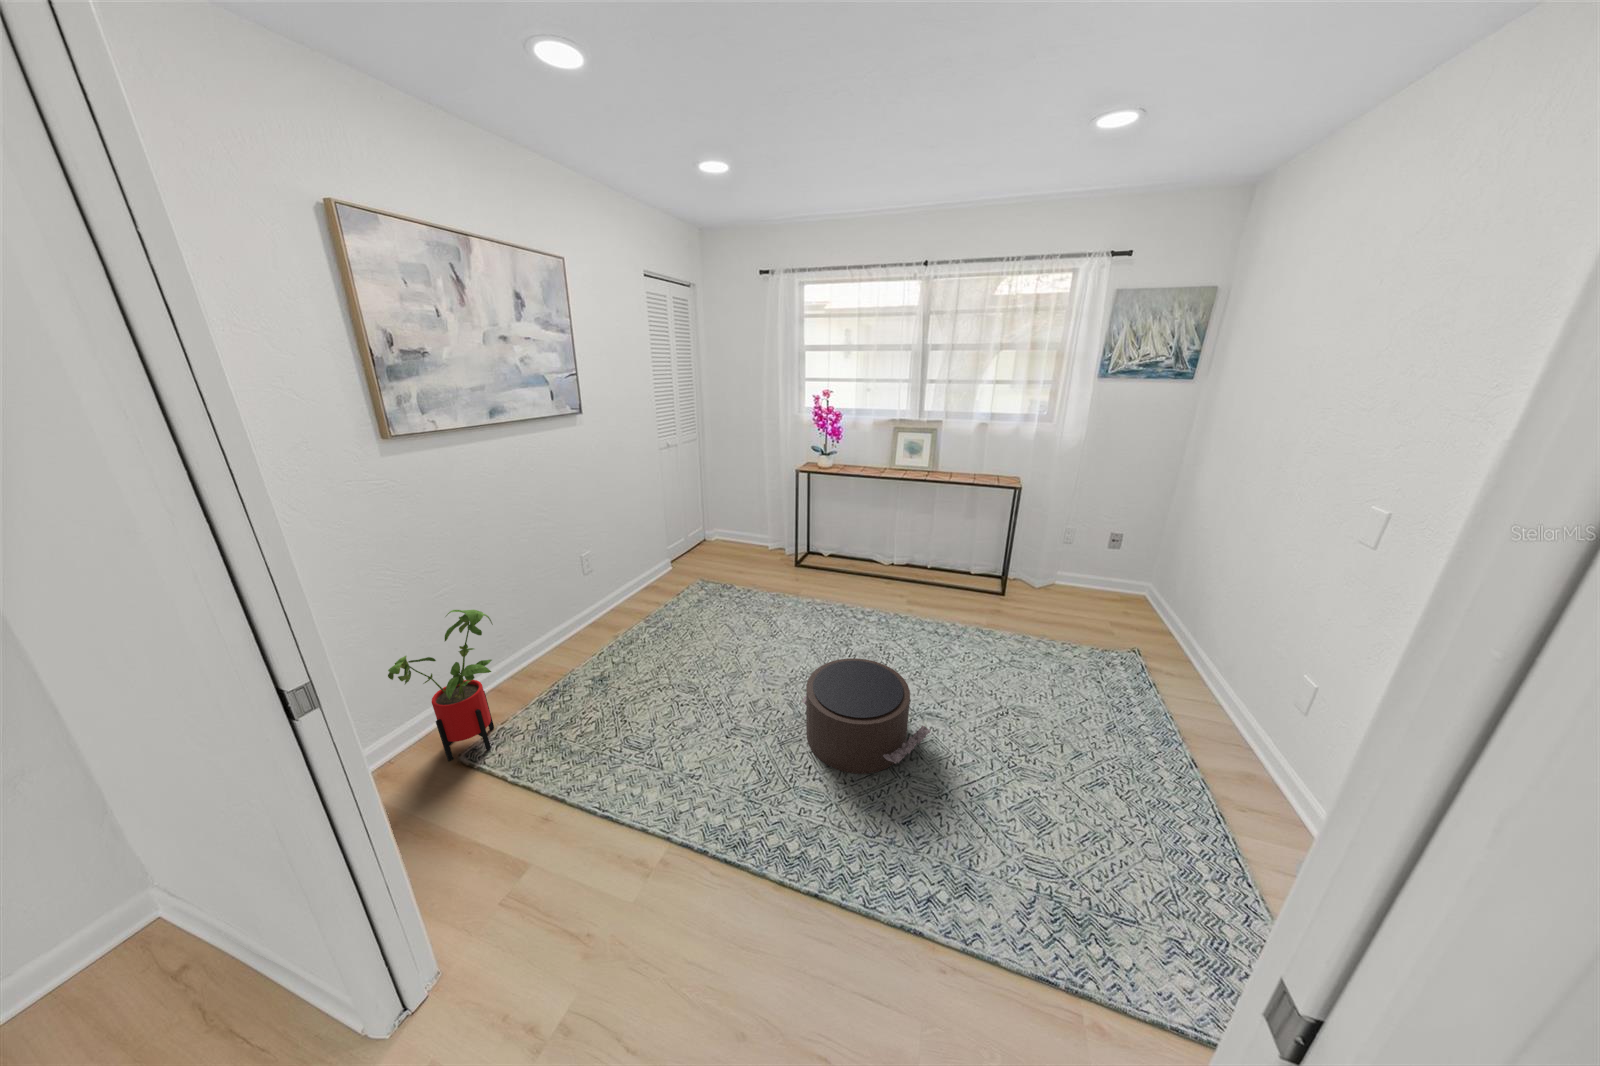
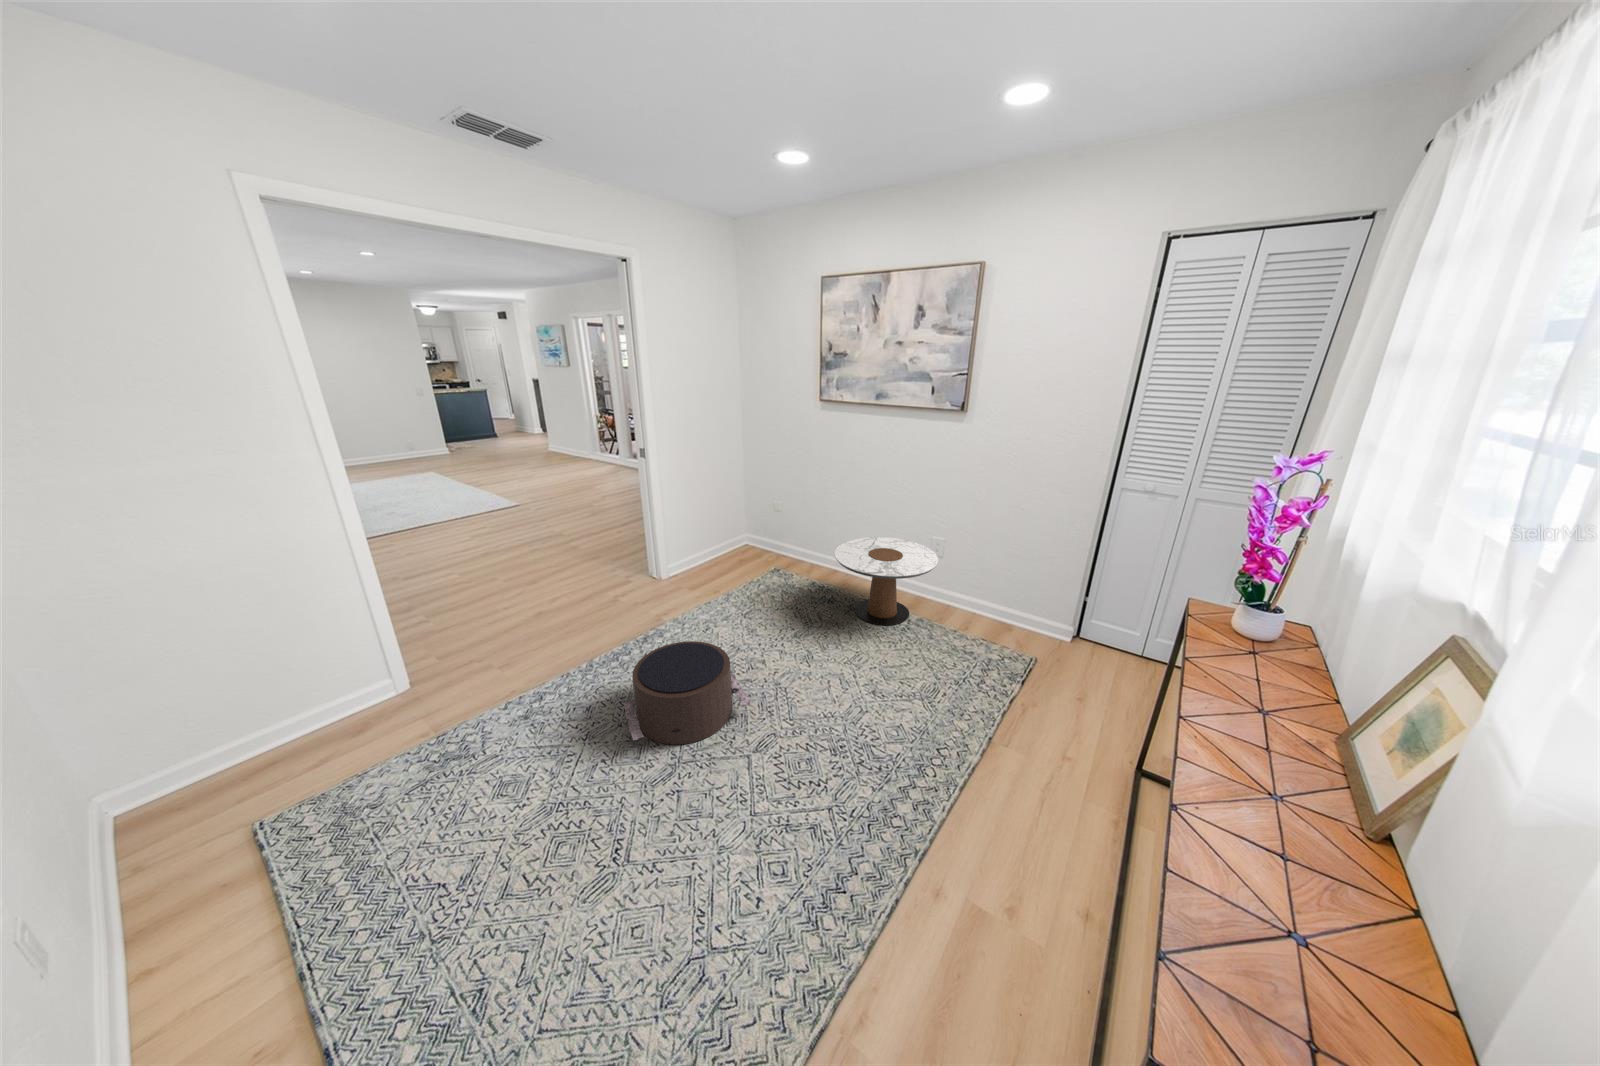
side table: none [558,558,680,660] -> present [835,537,938,625]
house plant: present [388,610,494,761] -> none [766,499,816,575]

